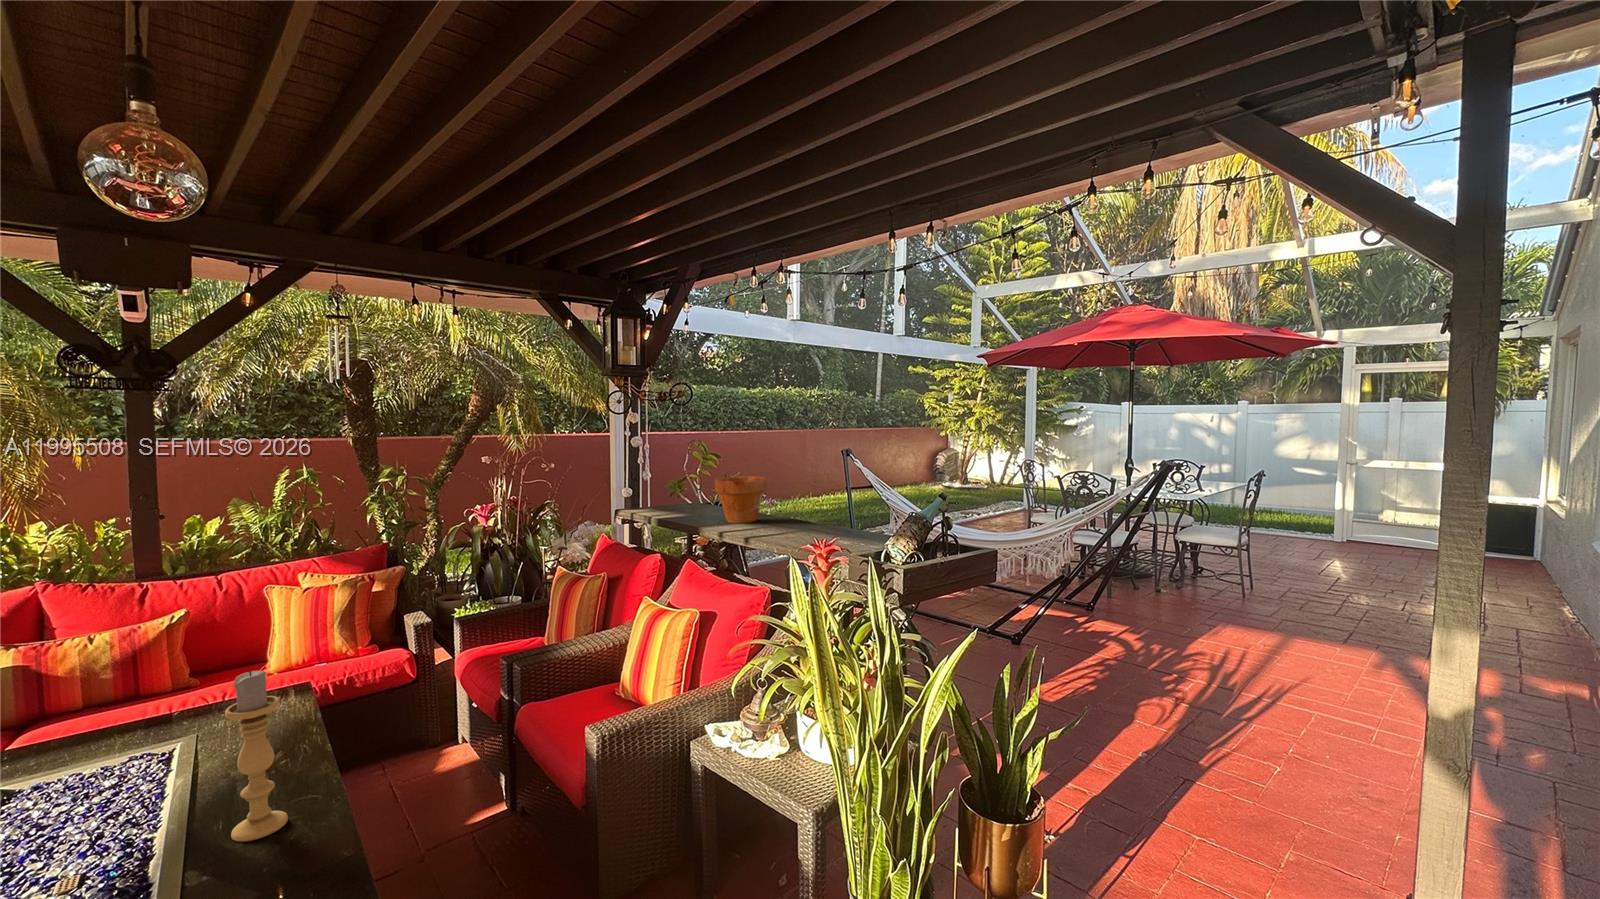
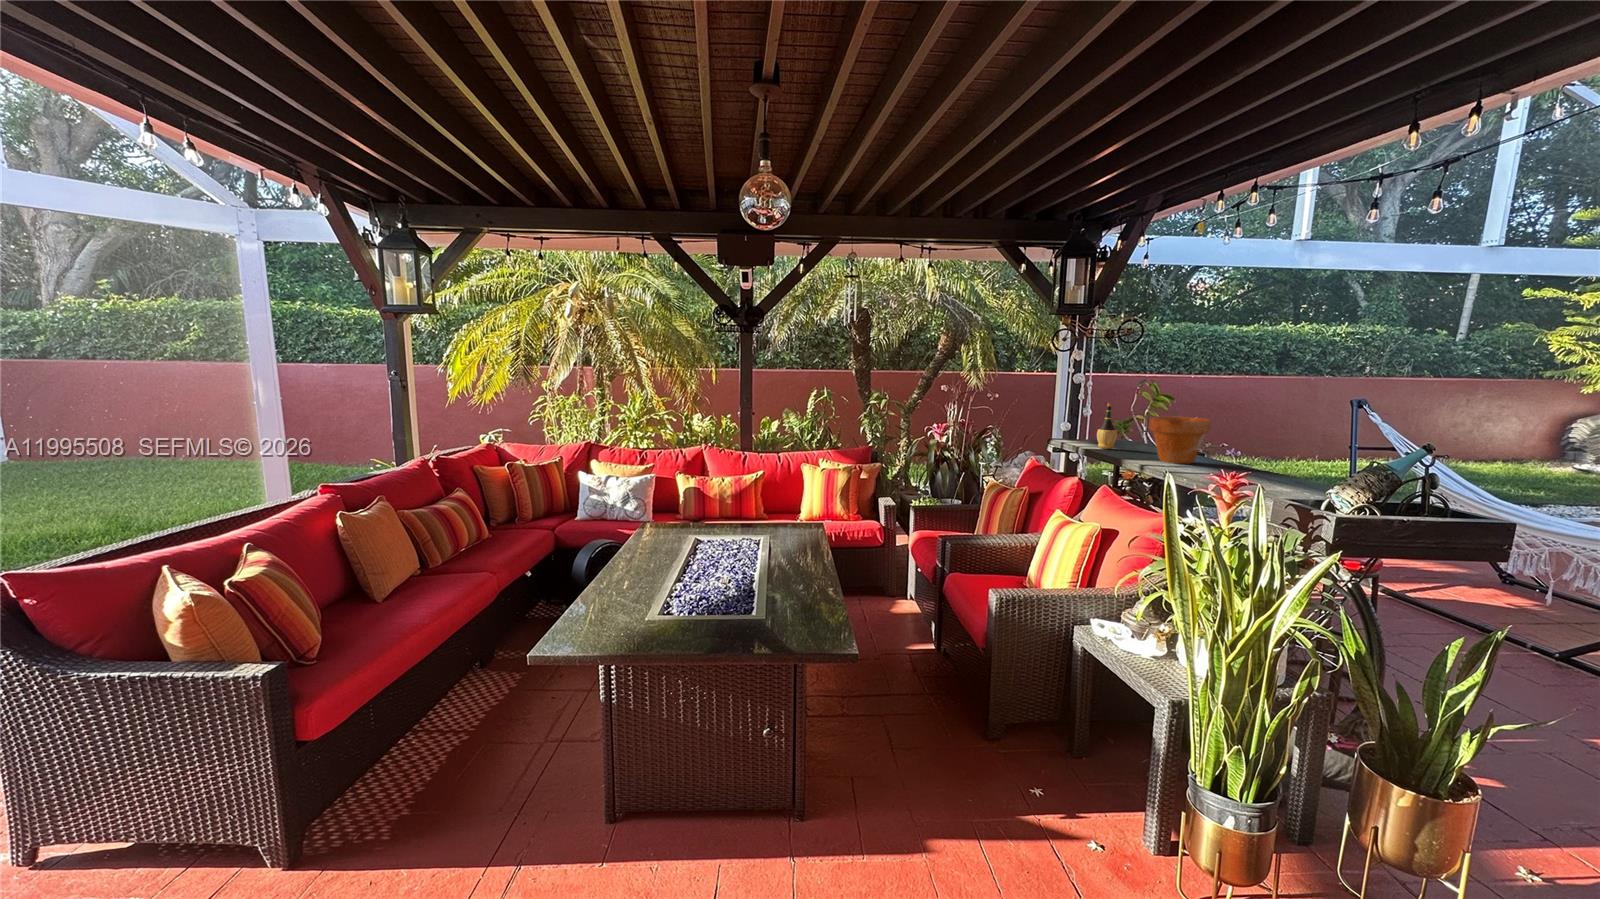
wine bottle: none [664,467,683,515] -> present [1097,404,1117,449]
candle holder: present [225,671,288,842] -> none [785,498,810,594]

